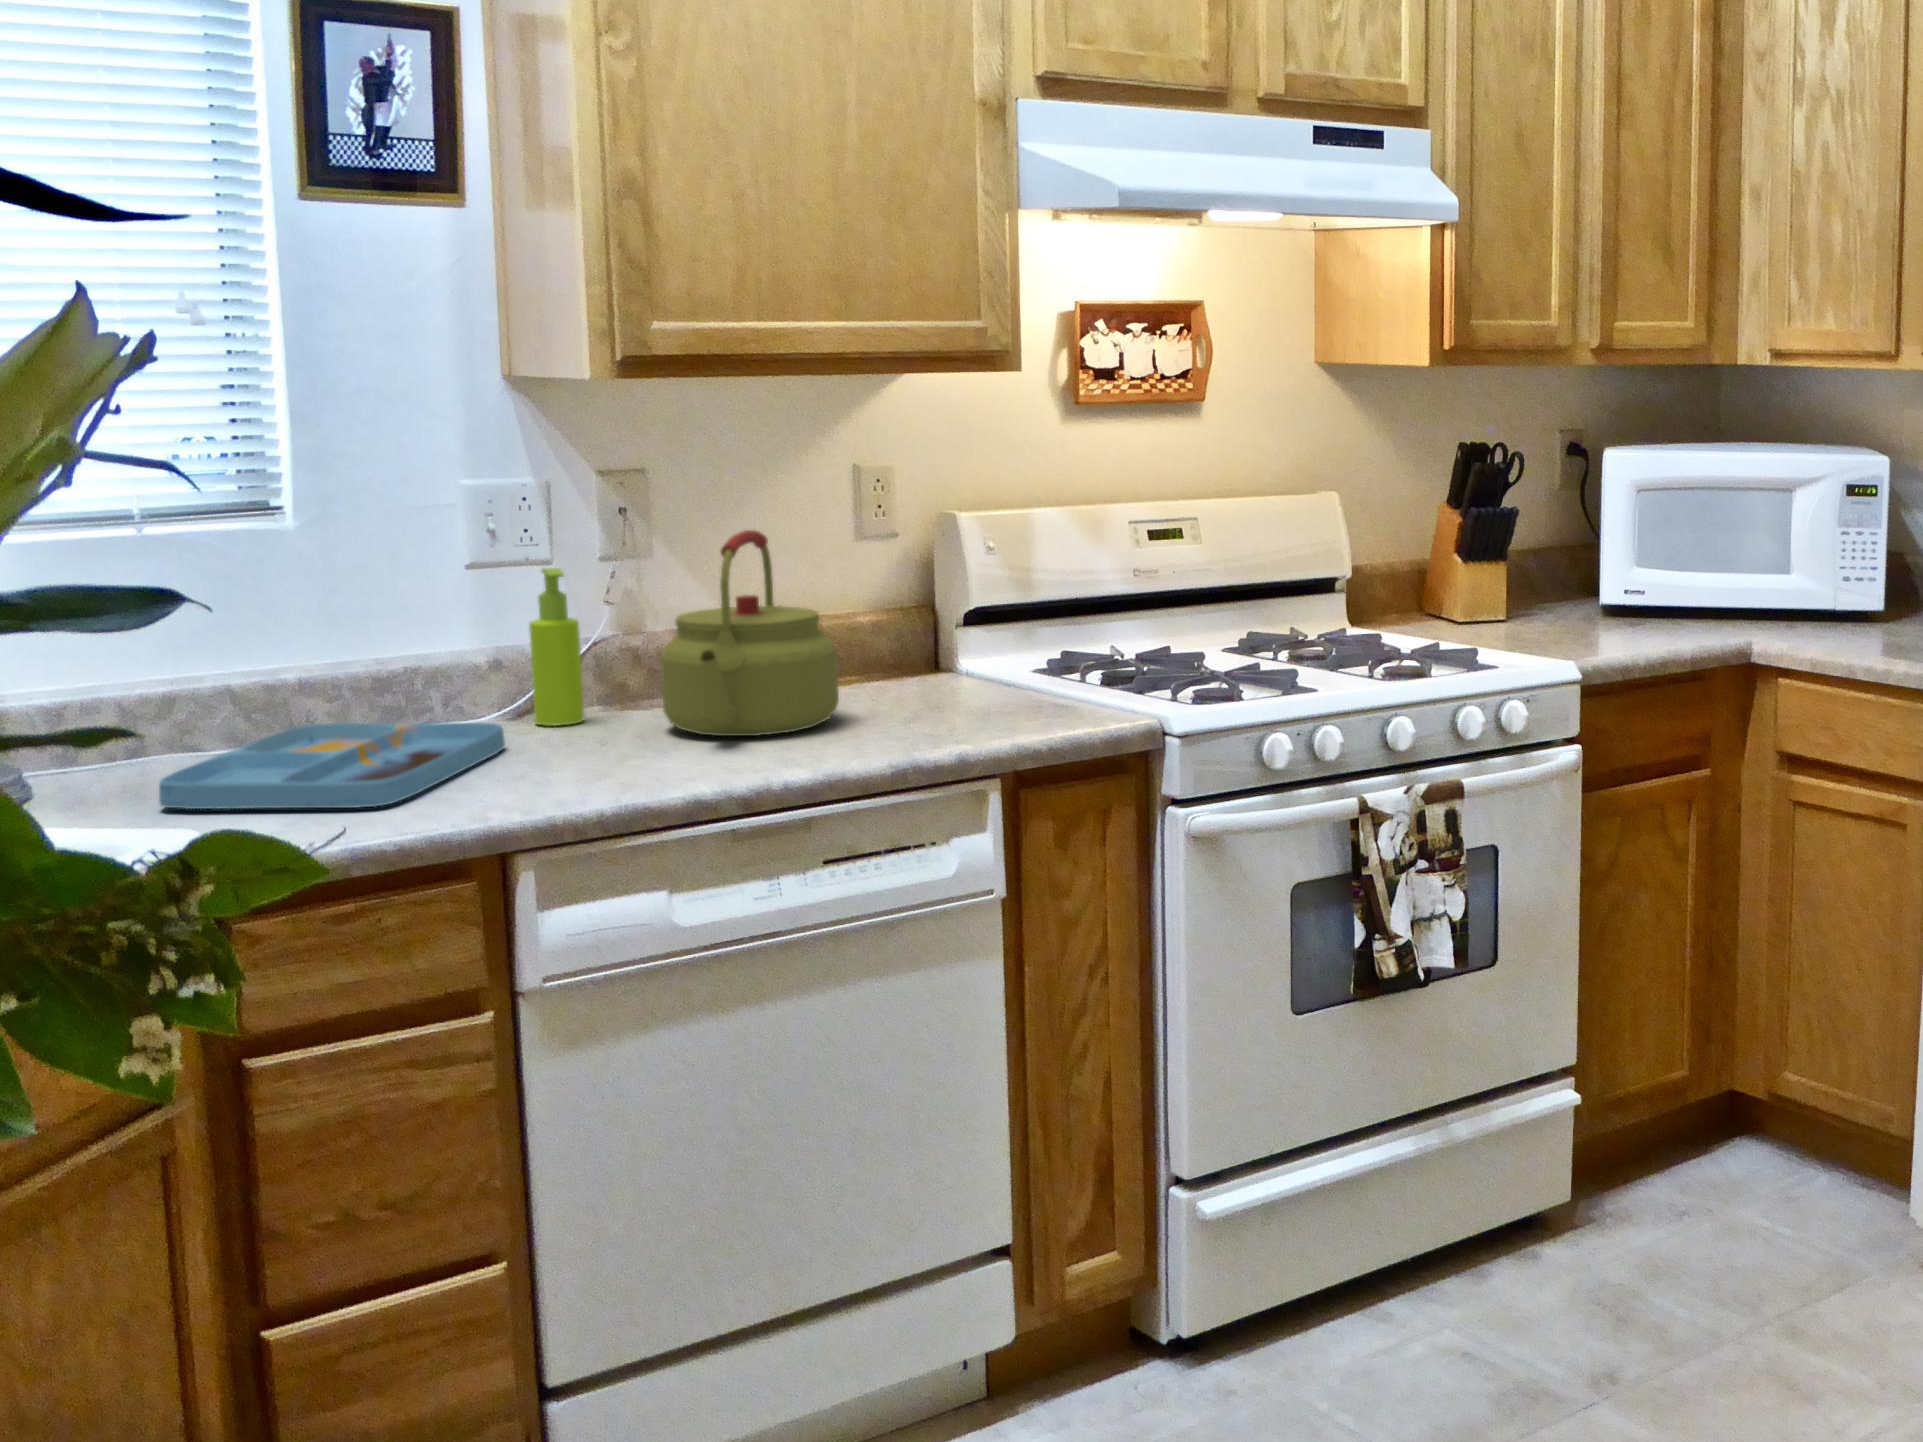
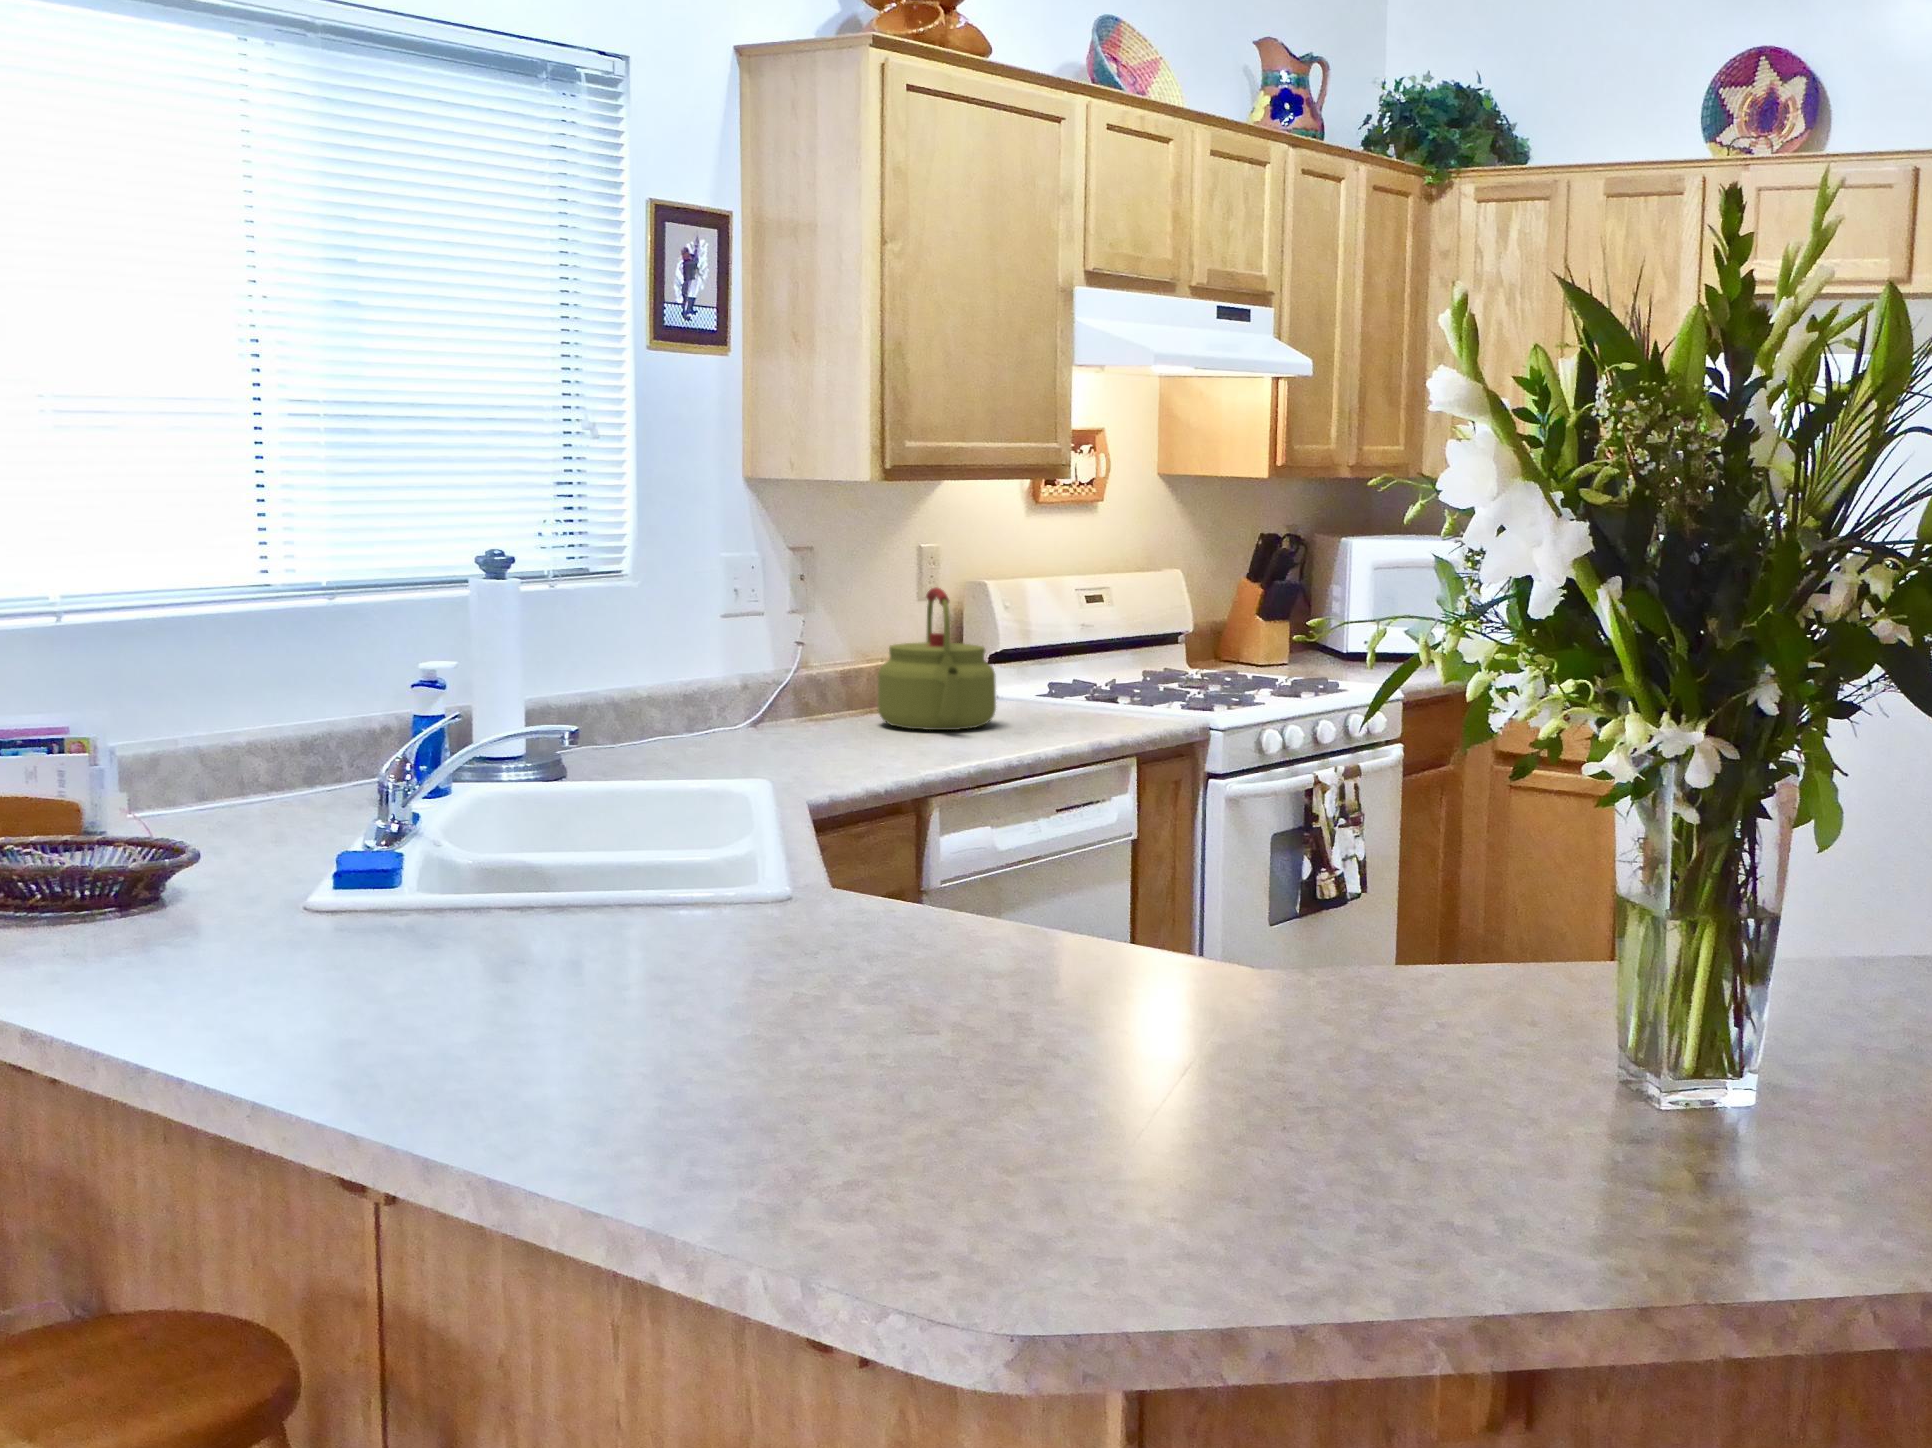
soap dispenser: present [529,568,584,726] -> none [778,614,812,727]
tray: present [159,723,505,809] -> none [660,721,833,766]

